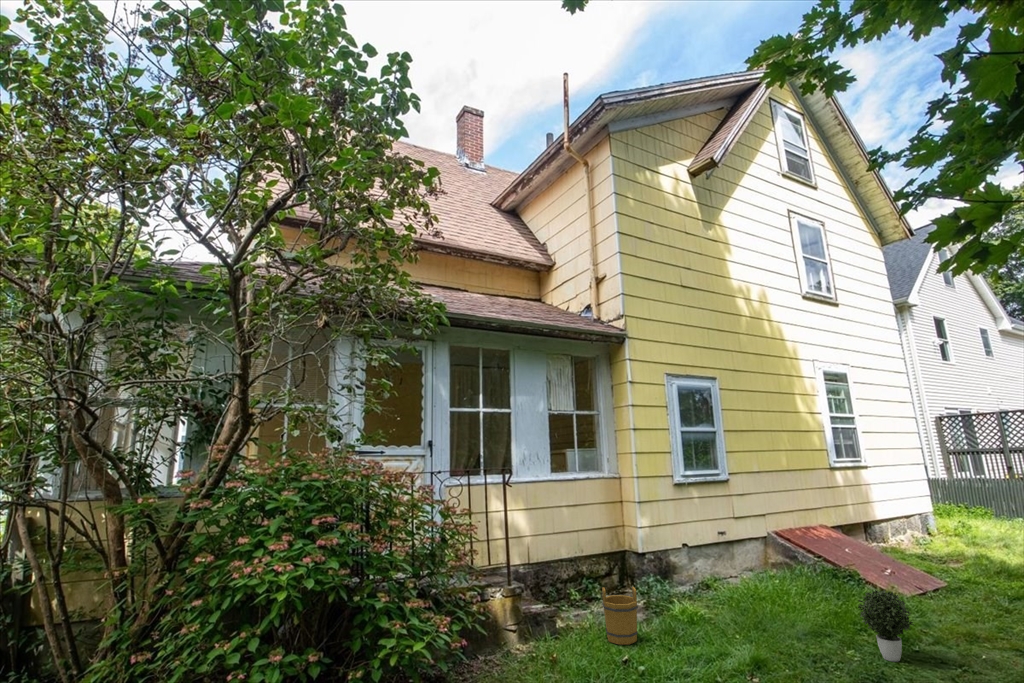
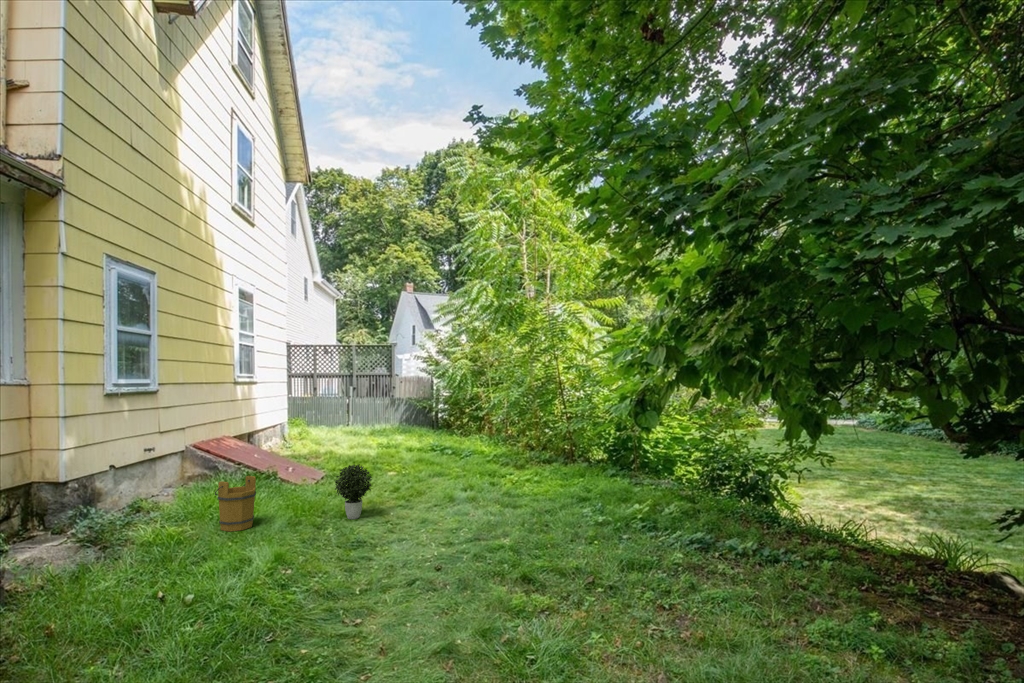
bucket: present [601,587,638,645] -> present [215,476,256,531]

